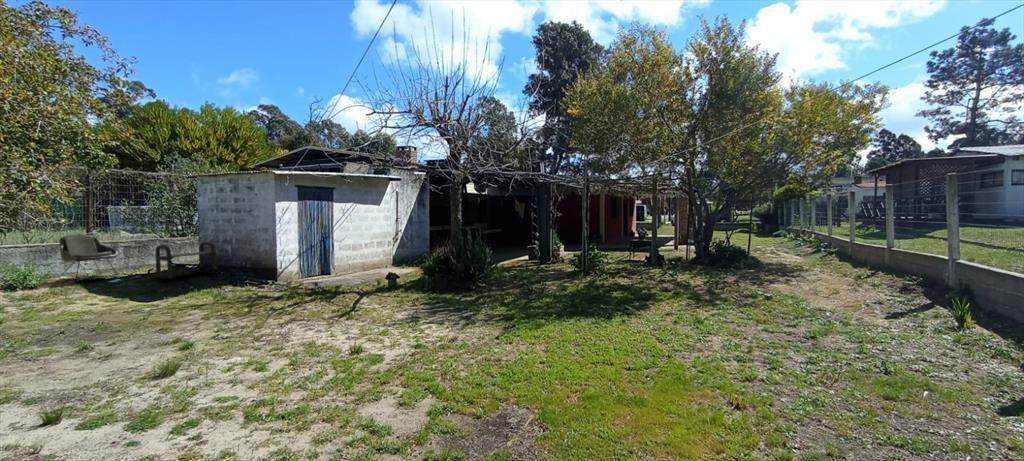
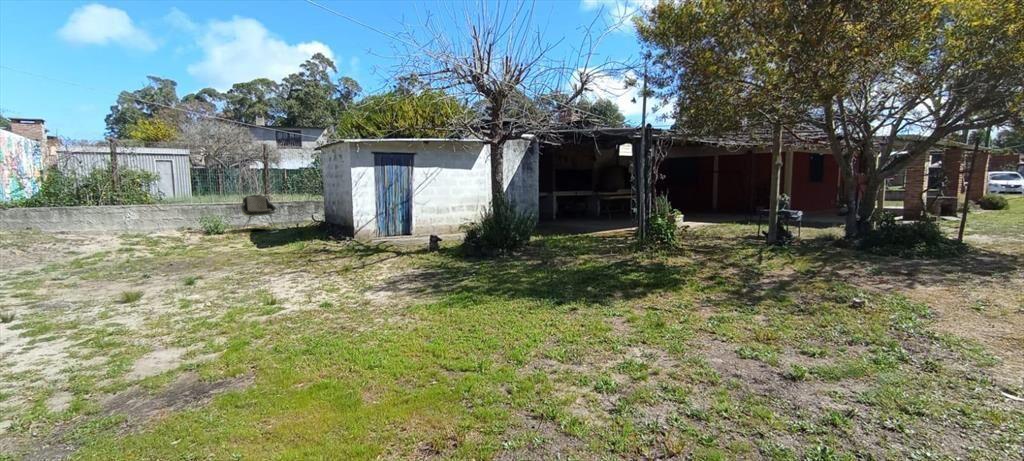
bench: present [155,241,217,279] -> none [295,202,337,232]

